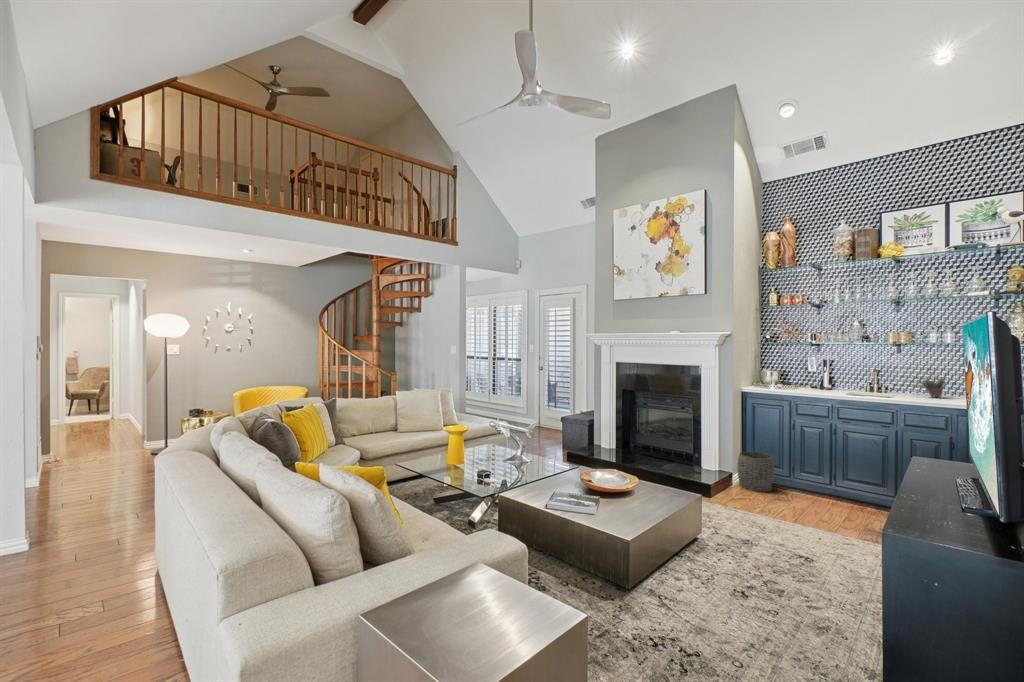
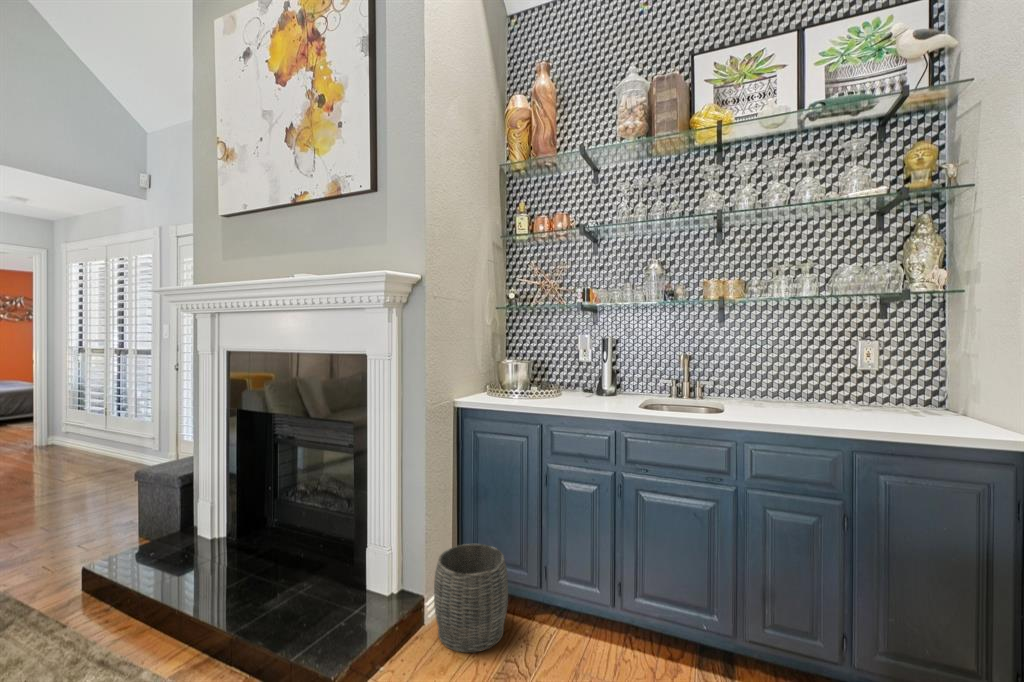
succulent plant: present [912,375,945,397] -> none [751,350,810,407]

